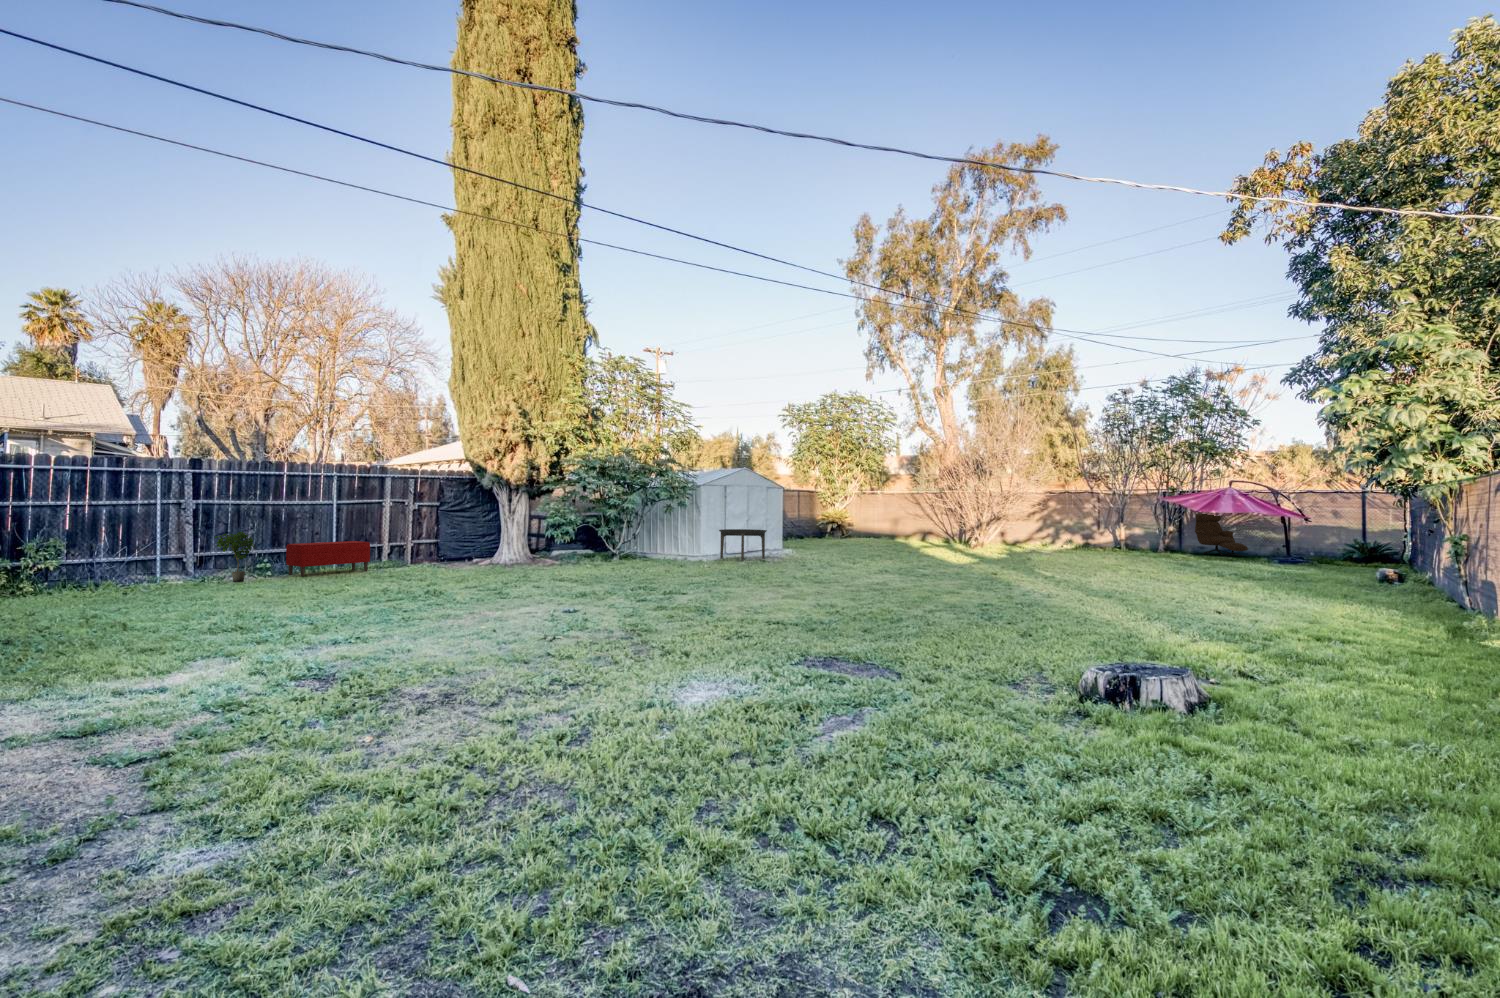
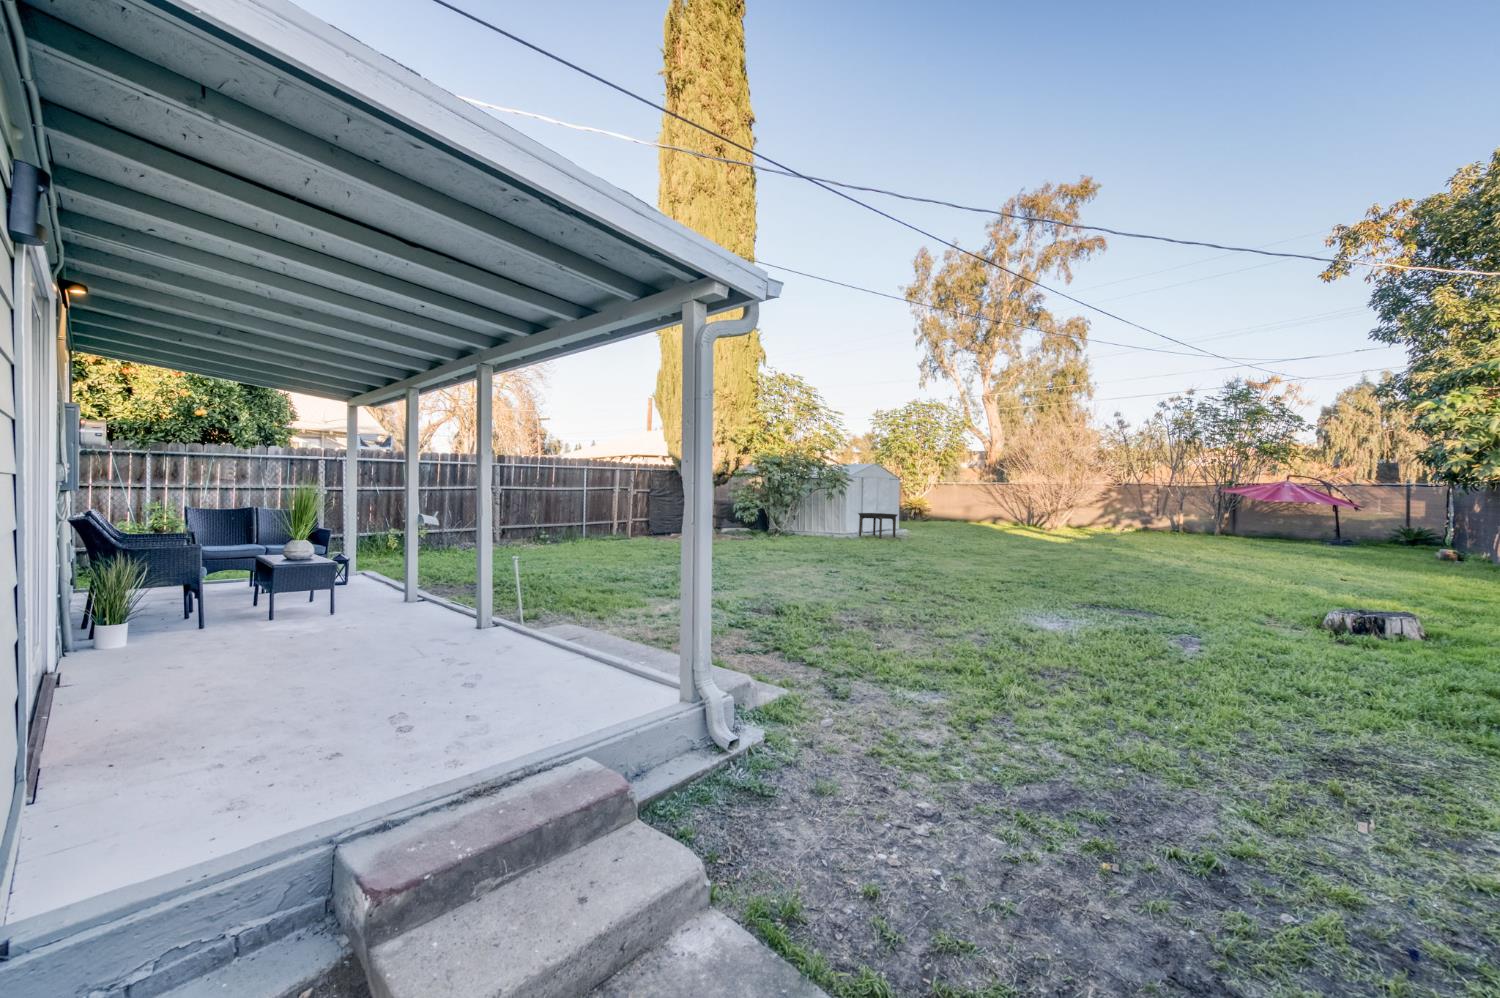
lounge chair: present [1195,513,1248,557] -> none [1250,505,1303,543]
potted plant: present [215,532,254,582] -> none [515,511,543,549]
bench: present [286,541,370,577] -> none [555,519,610,546]

